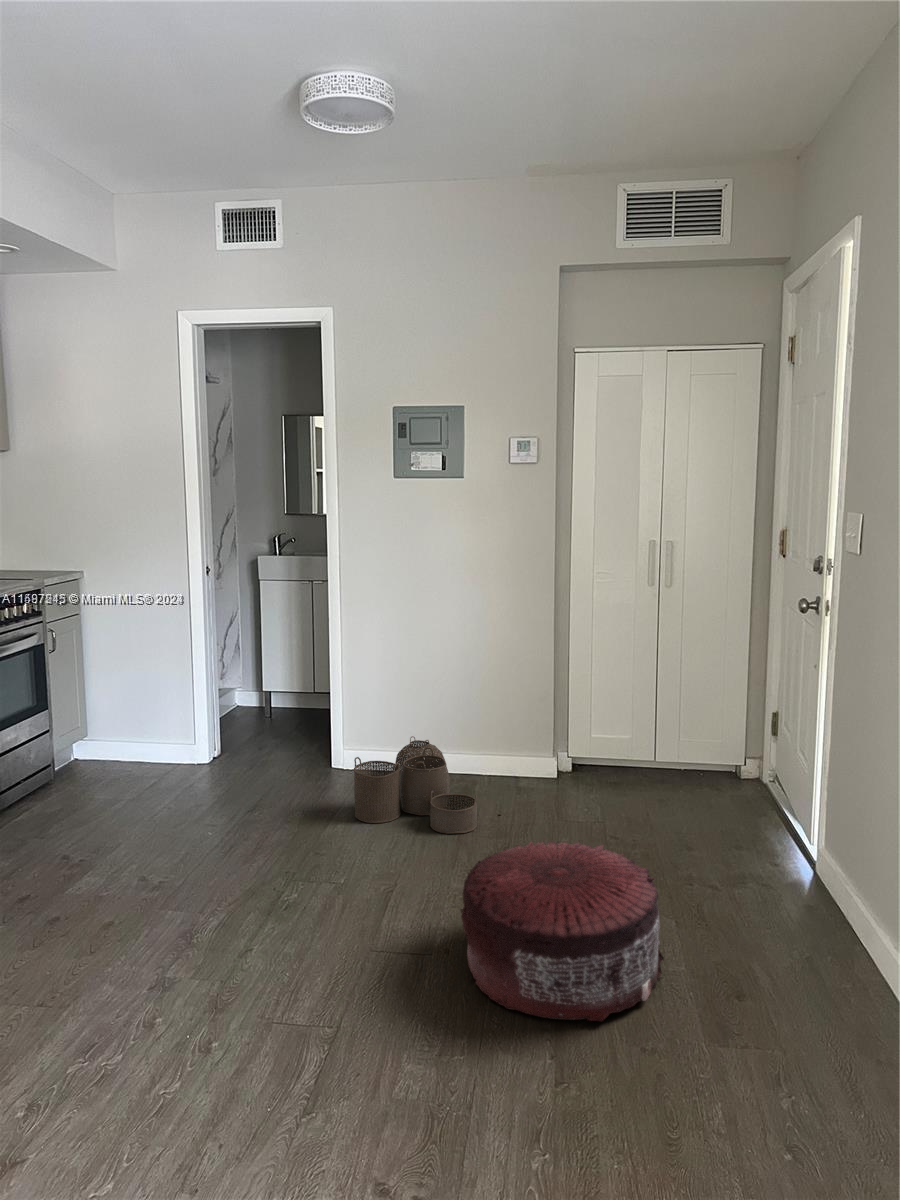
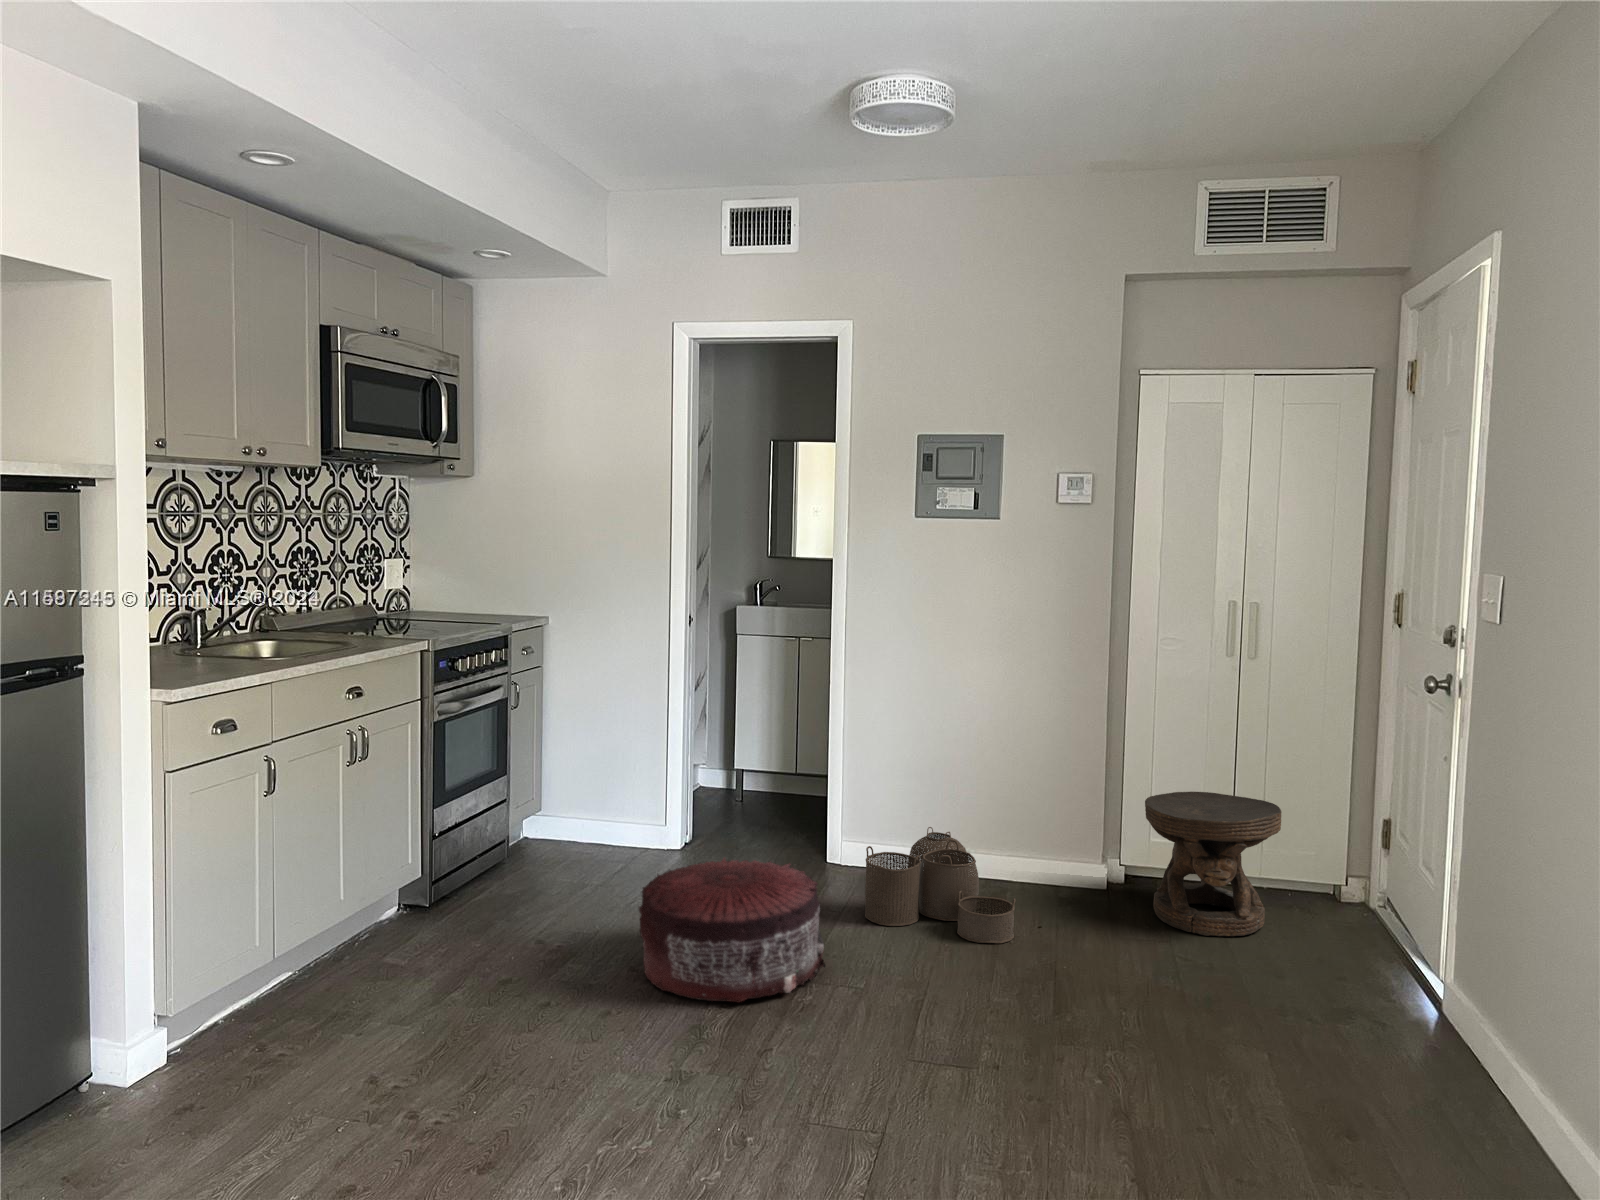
side table: none [585,697,692,815] -> present [1145,792,1282,937]
pouf: present [461,842,664,1021] -> present [639,859,825,1002]

